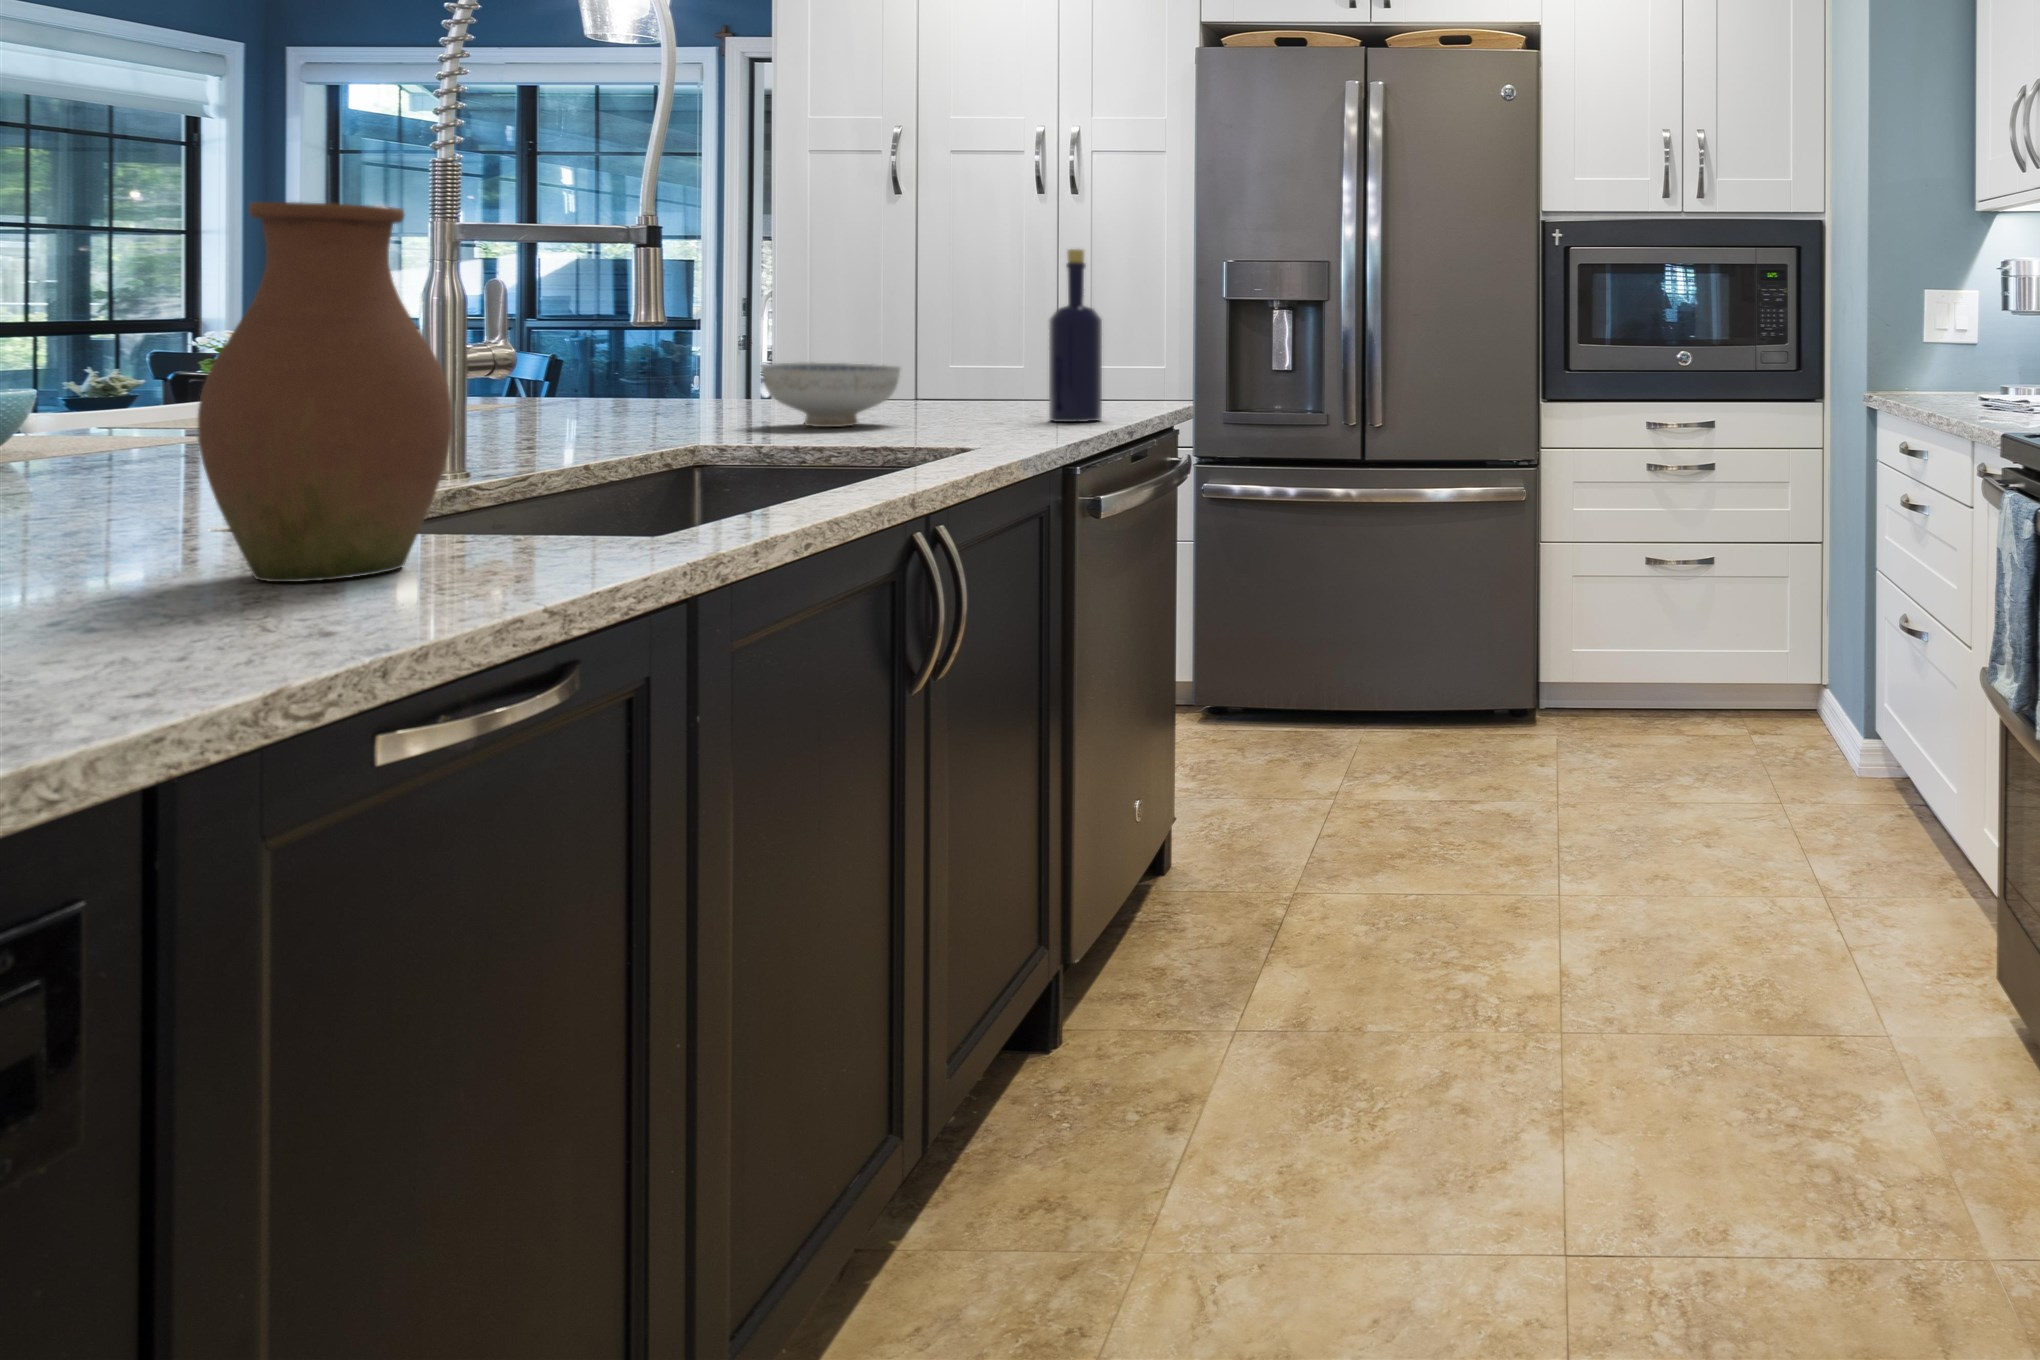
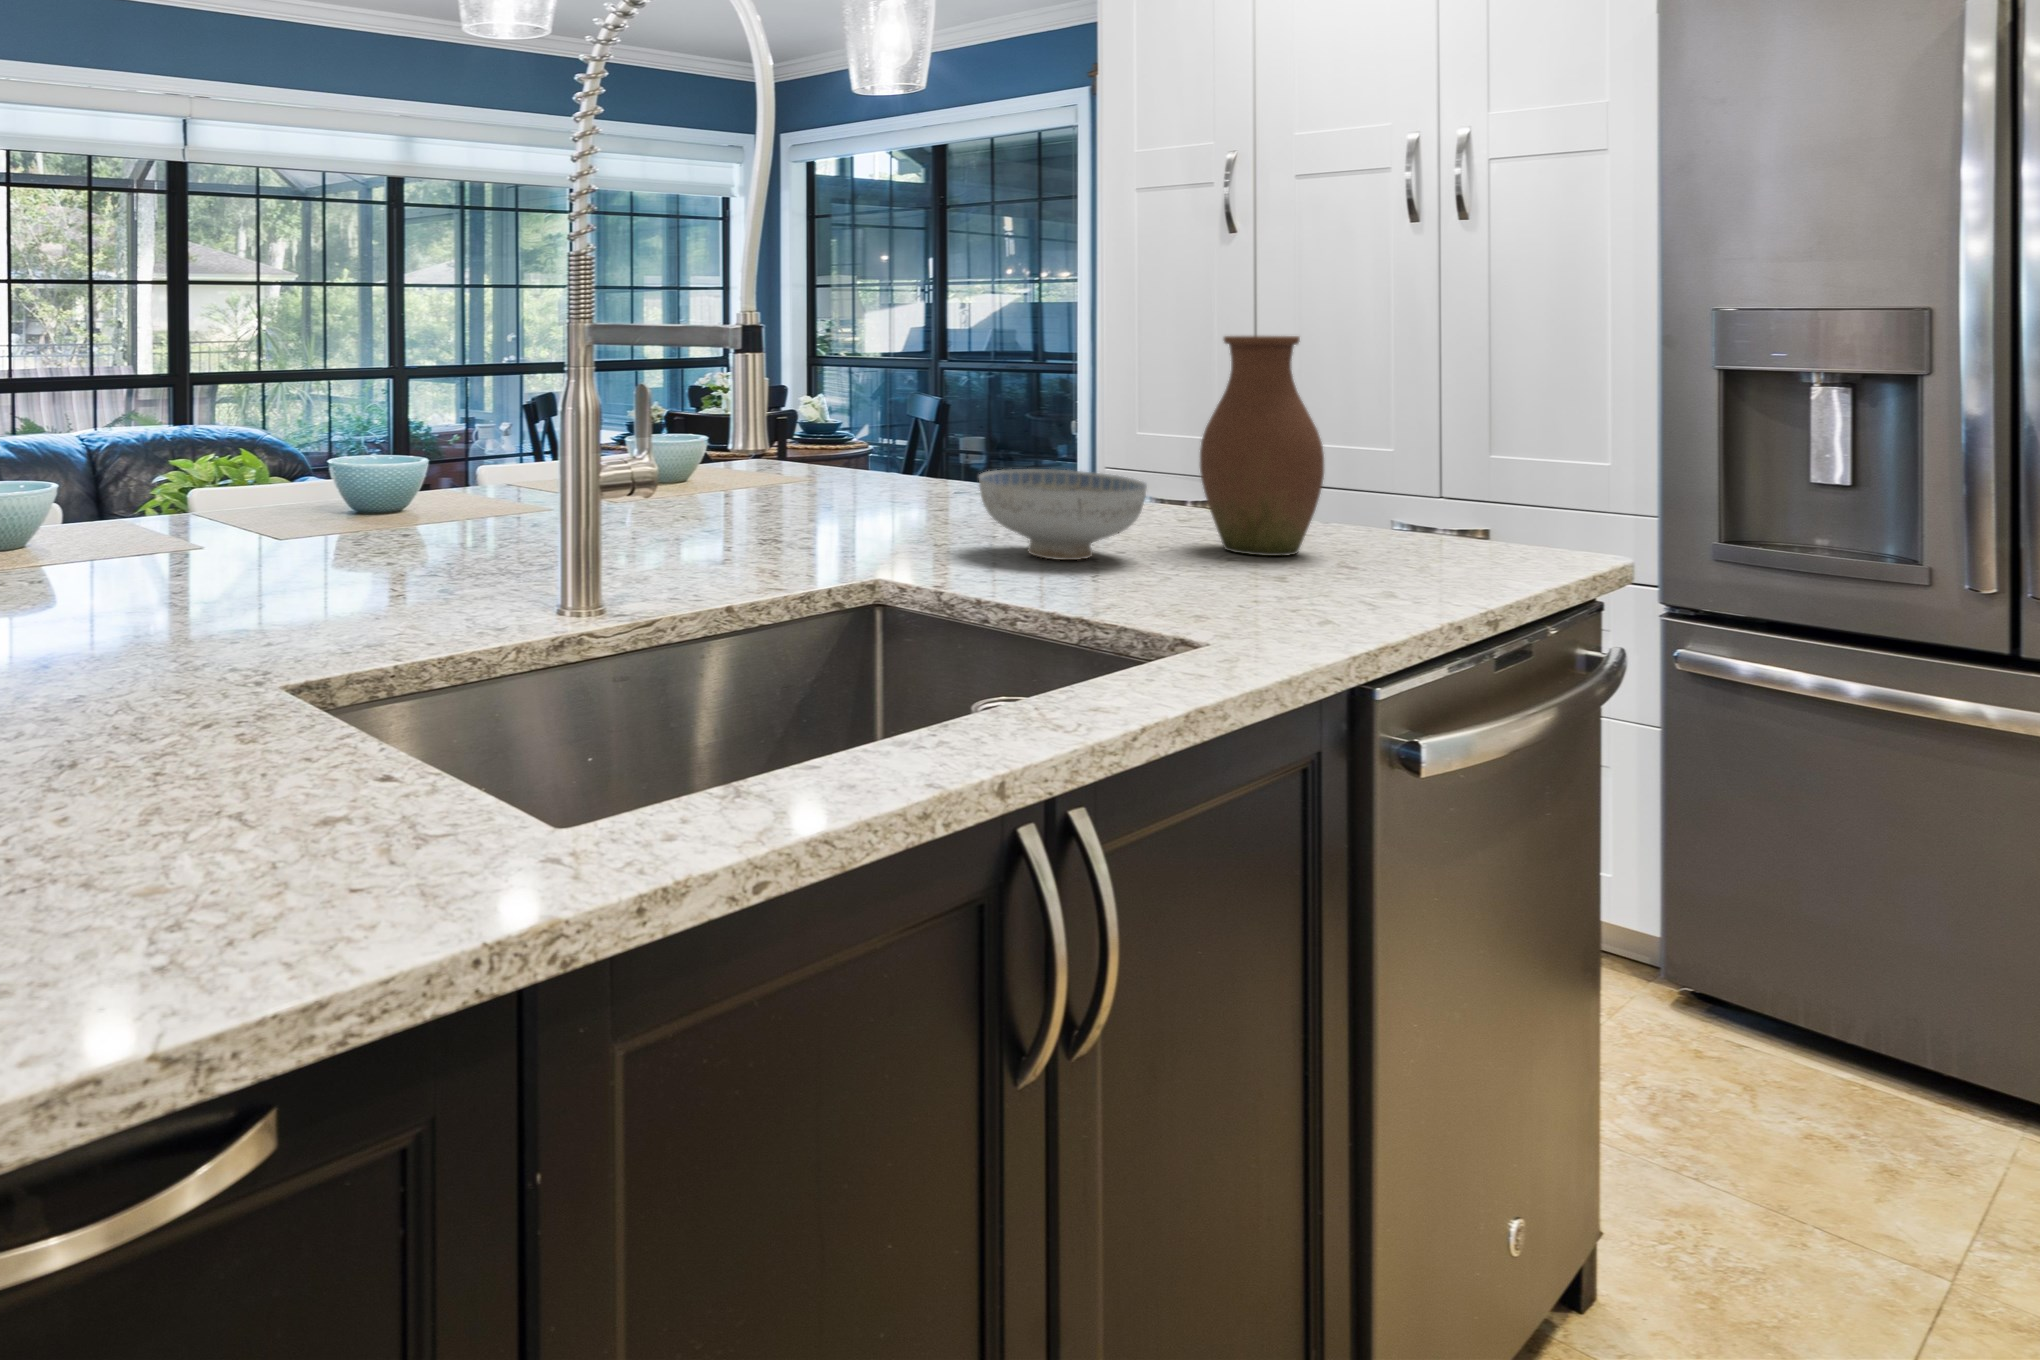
vase: present [198,202,452,582] -> present [1200,336,1324,556]
bottle: present [1049,249,1102,422] -> none [1361,321,1450,585]

